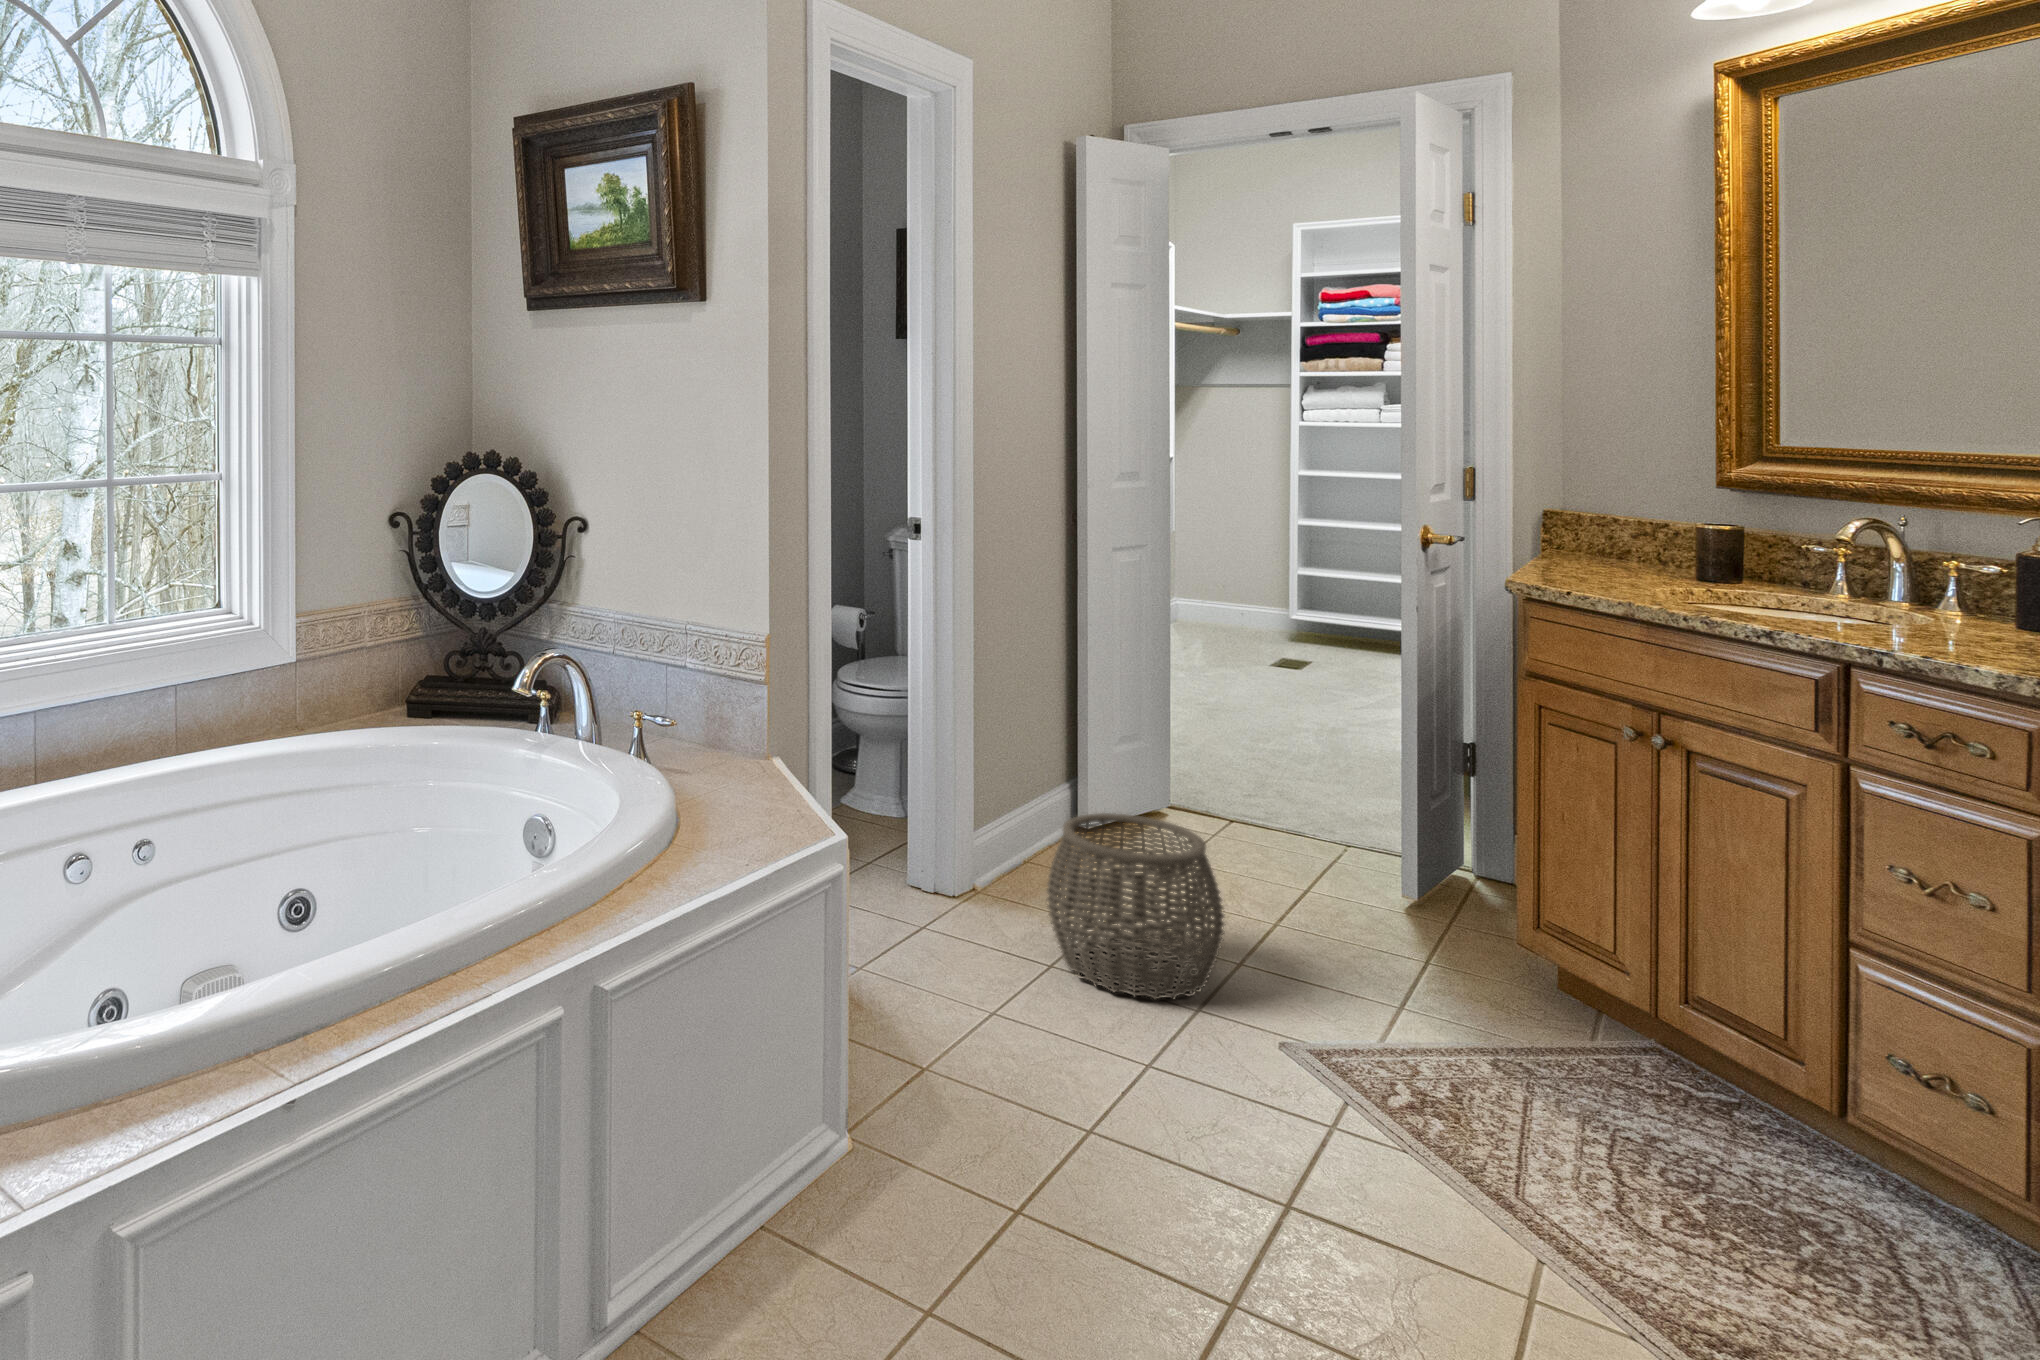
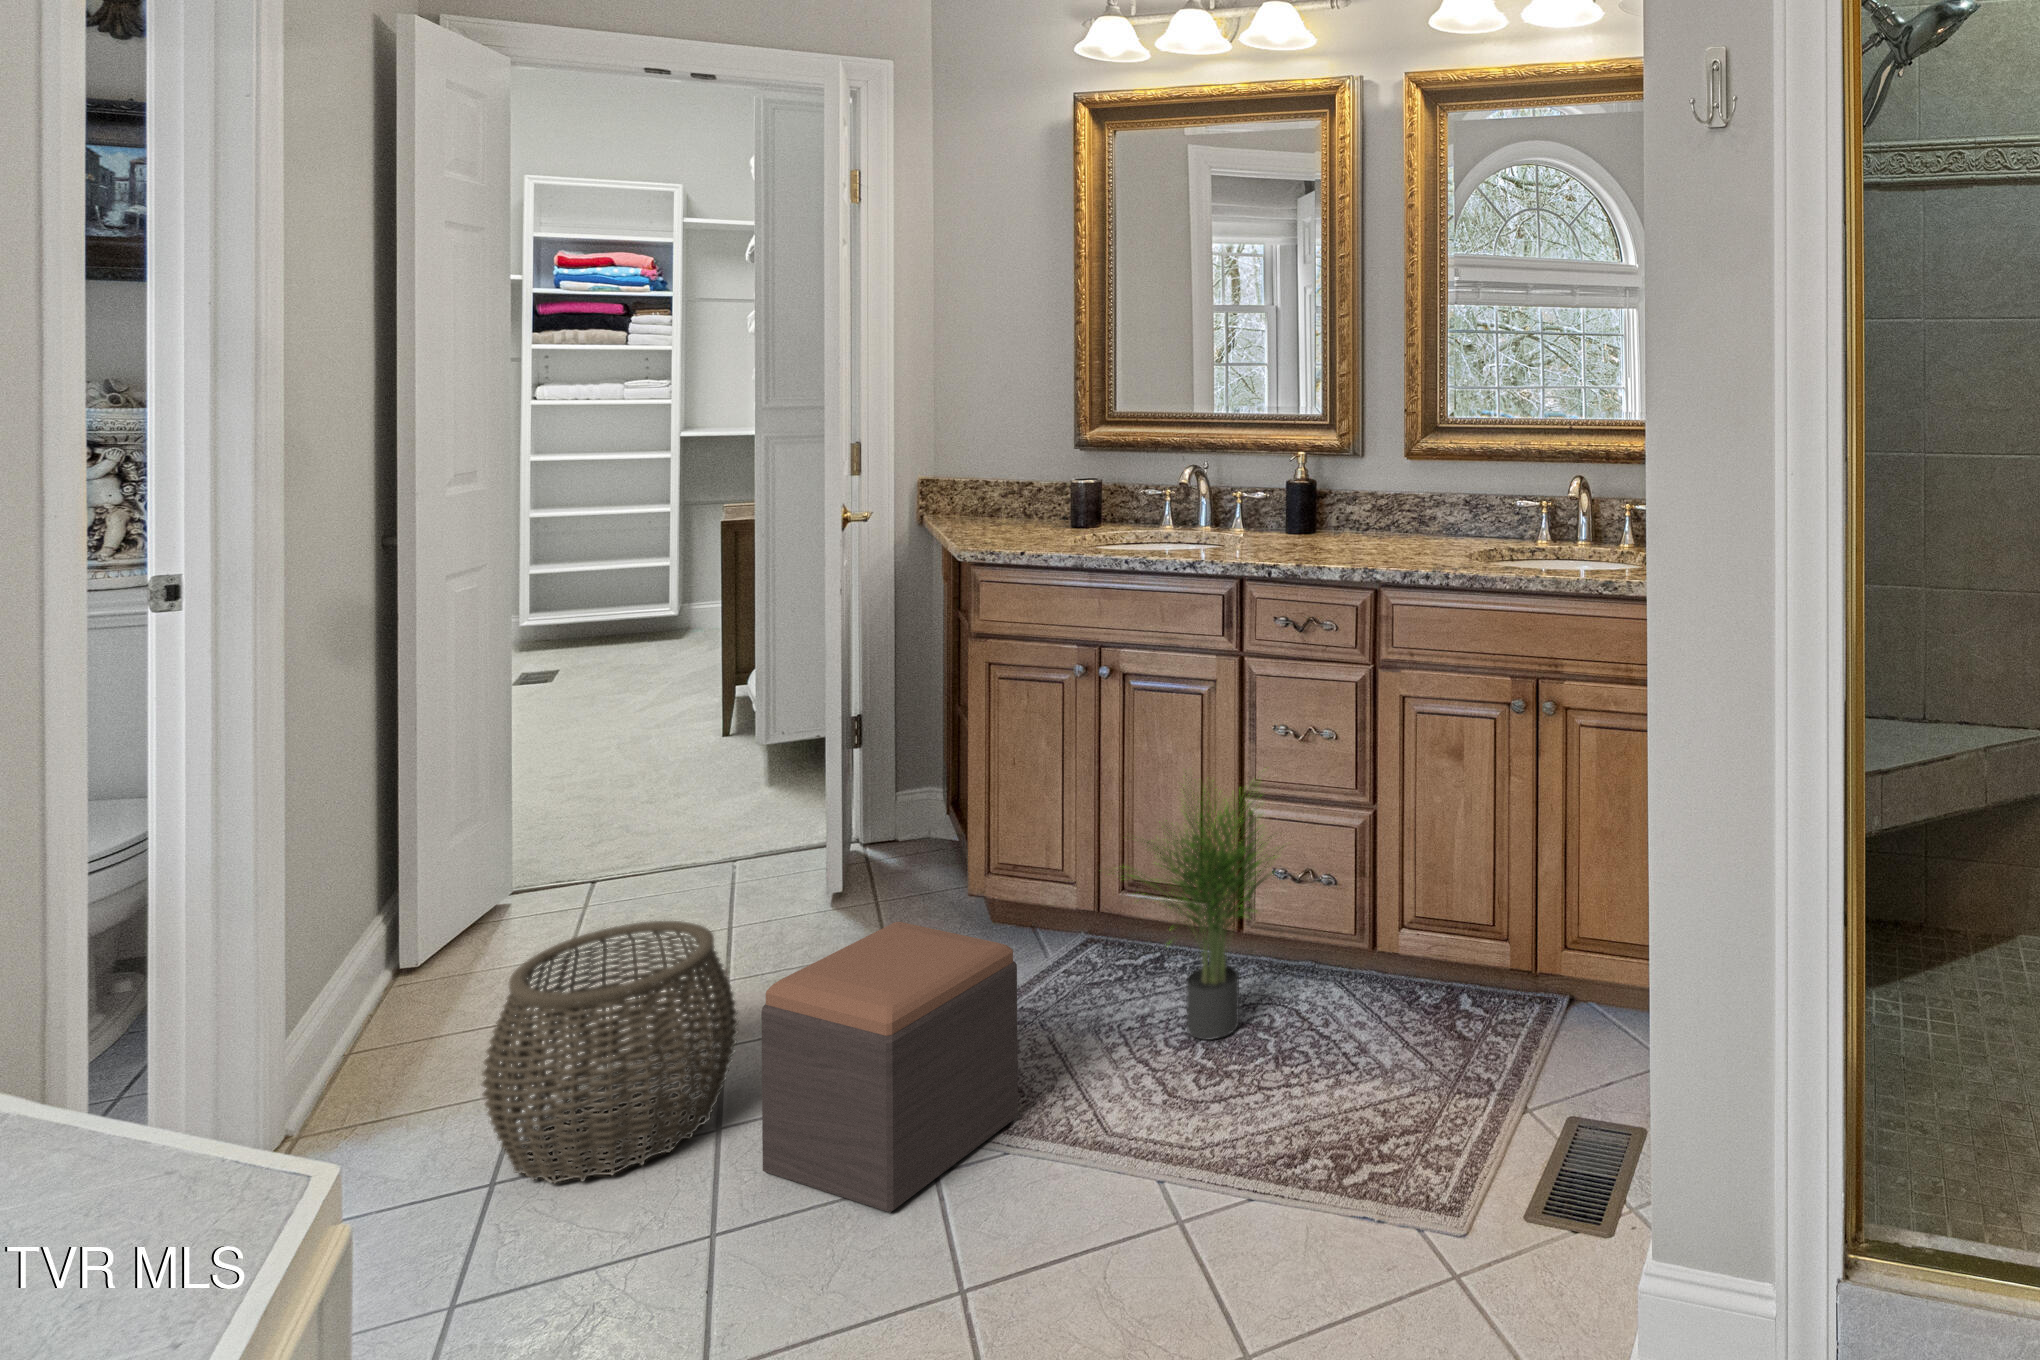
potted plant: none [1579,866,1878,1213] -> present [1117,770,1275,1040]
footstool: none [1205,893,1438,1133] -> present [762,922,1018,1213]

